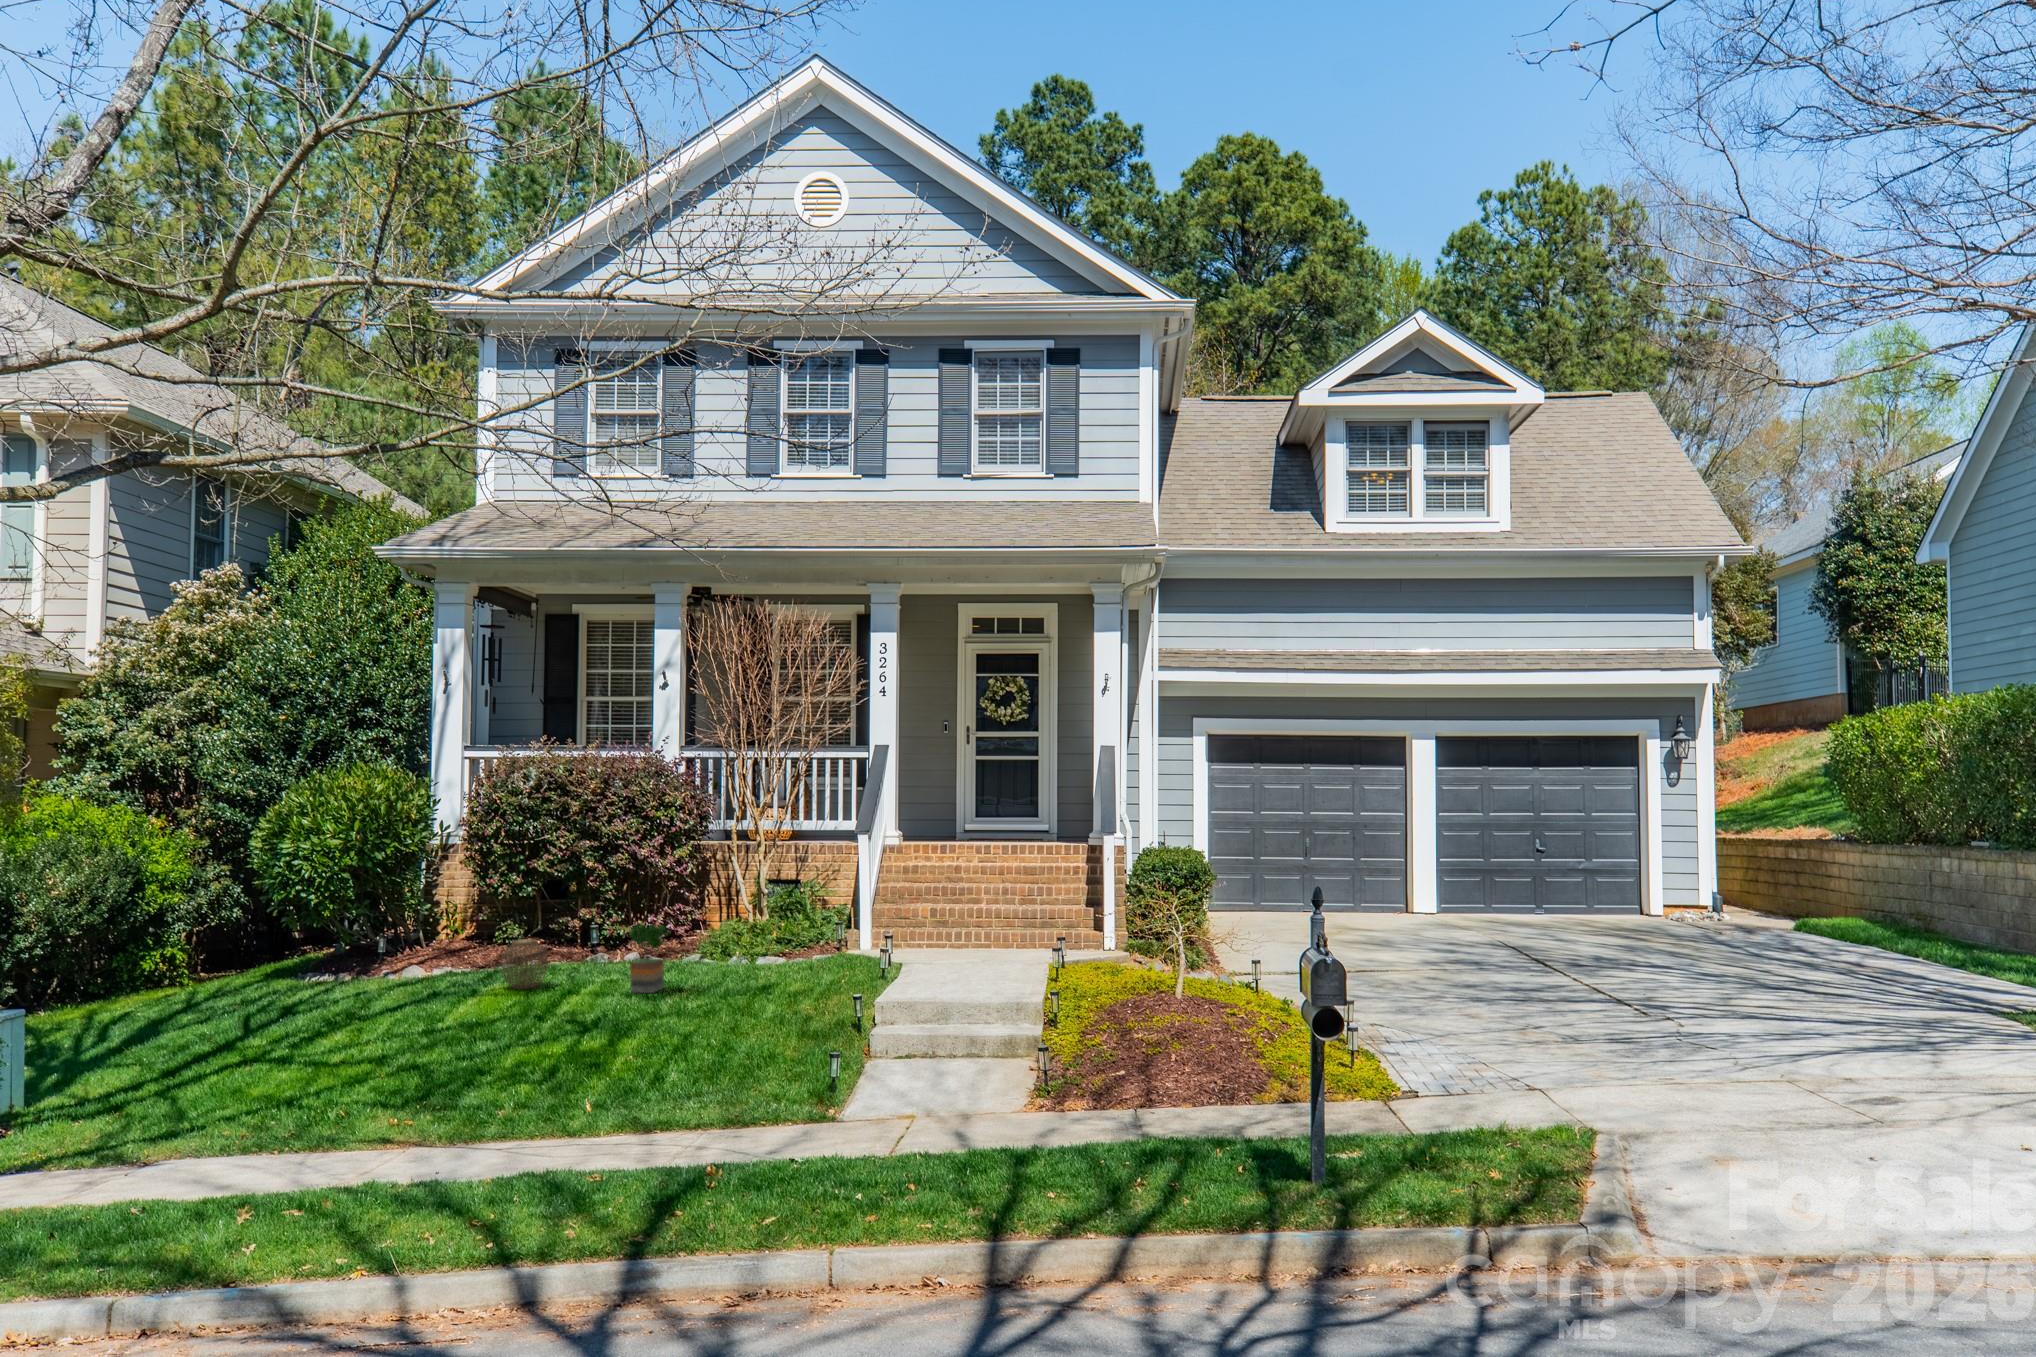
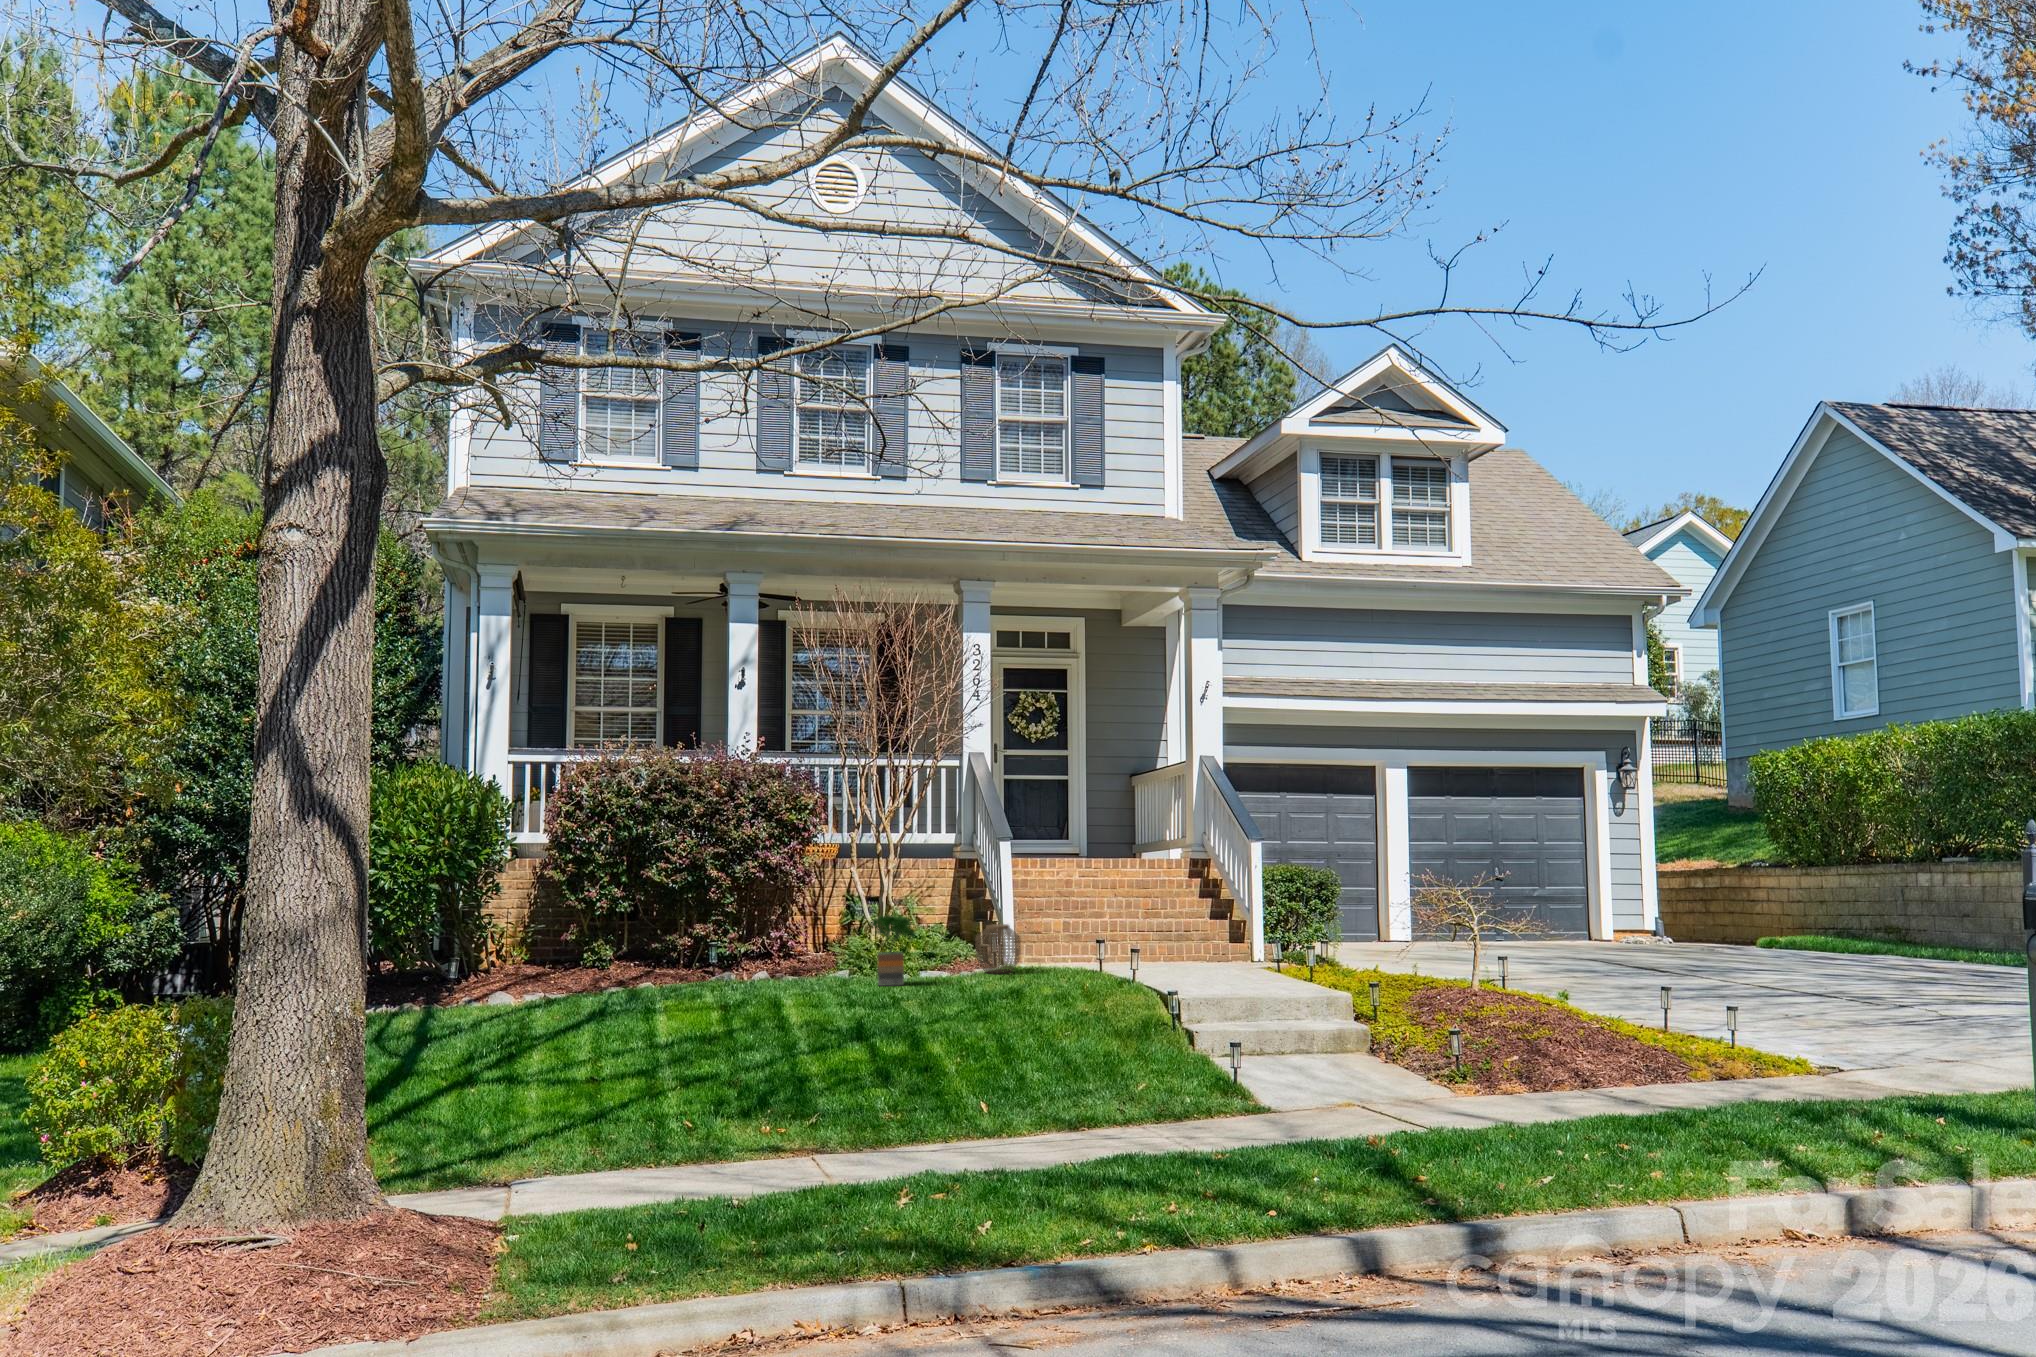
woven basket: present [501,939,548,989] -> present [975,924,1021,973]

